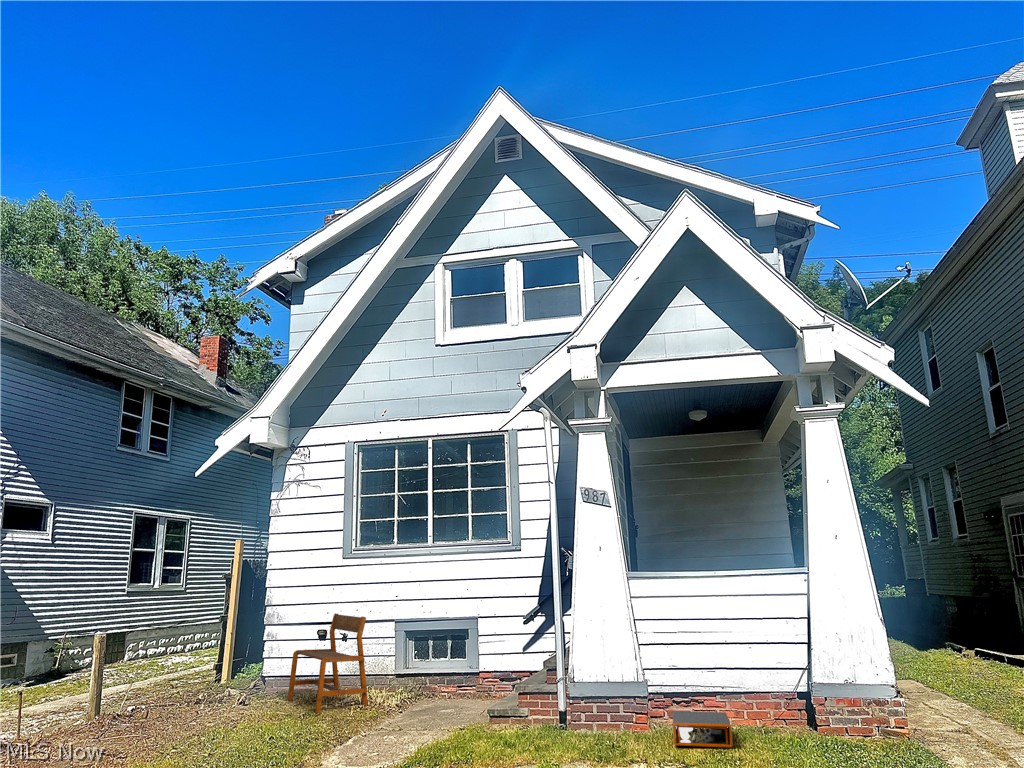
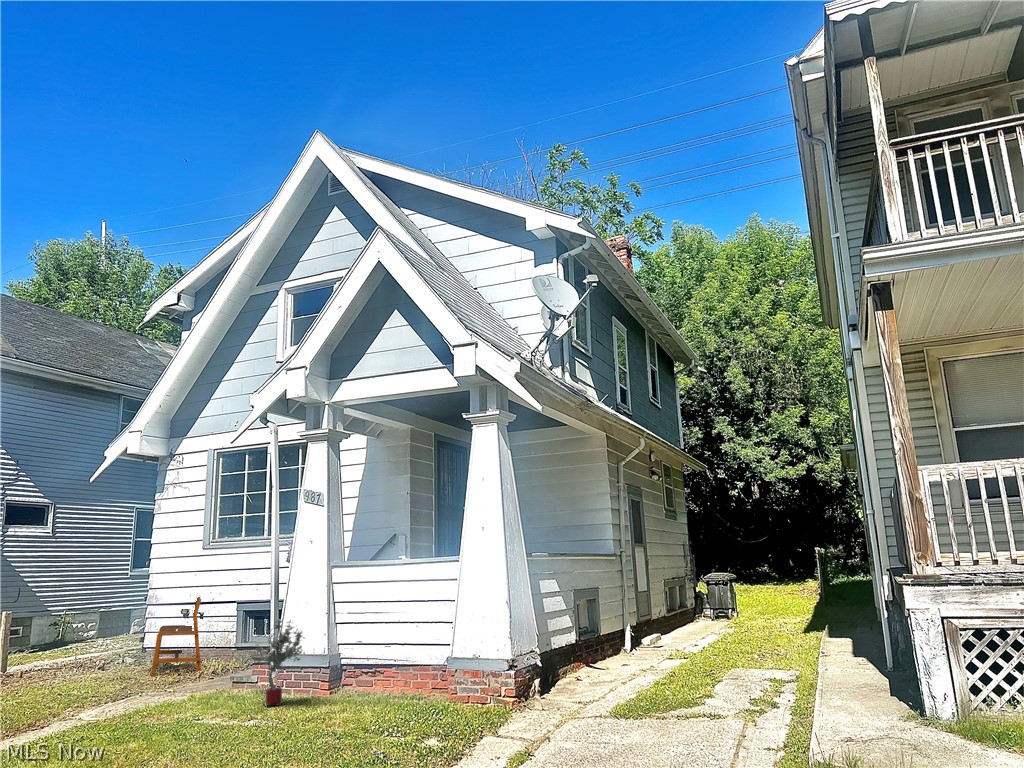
potted tree: none [548,640,627,748] -> present [251,620,304,706]
storage box: present [673,711,733,748] -> none [328,679,395,709]

